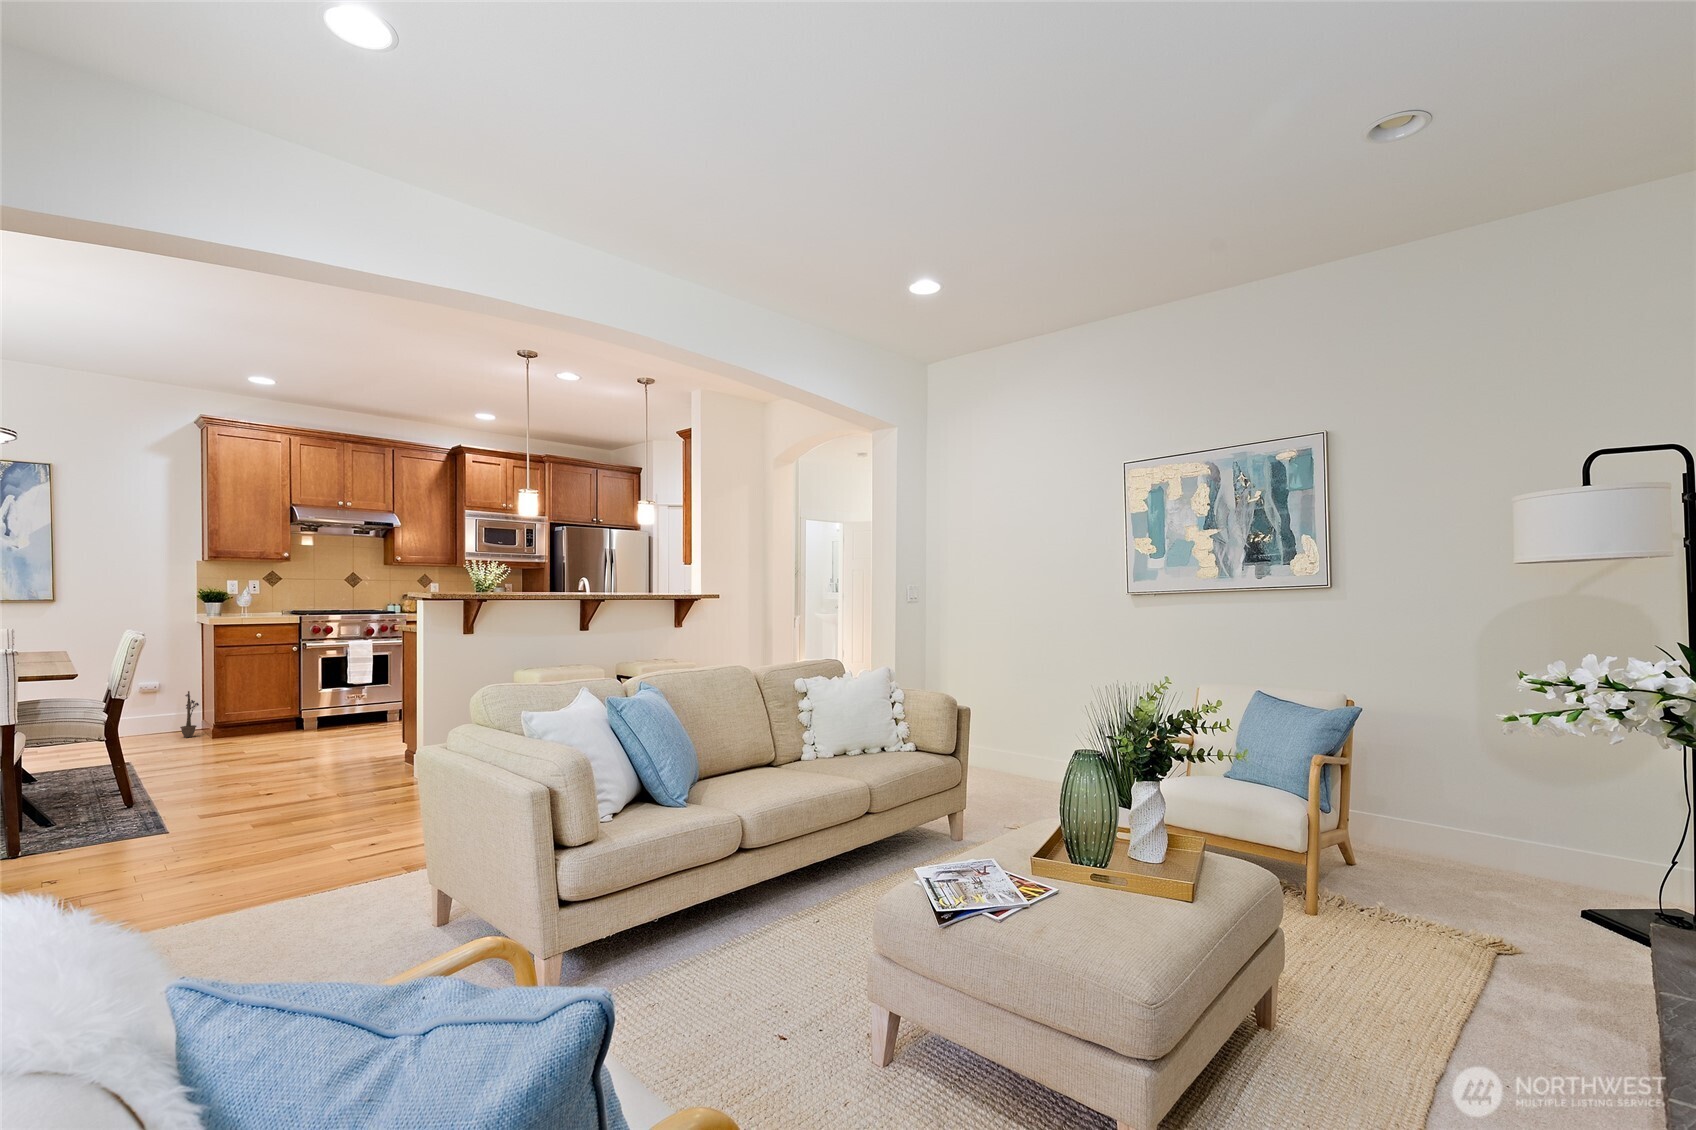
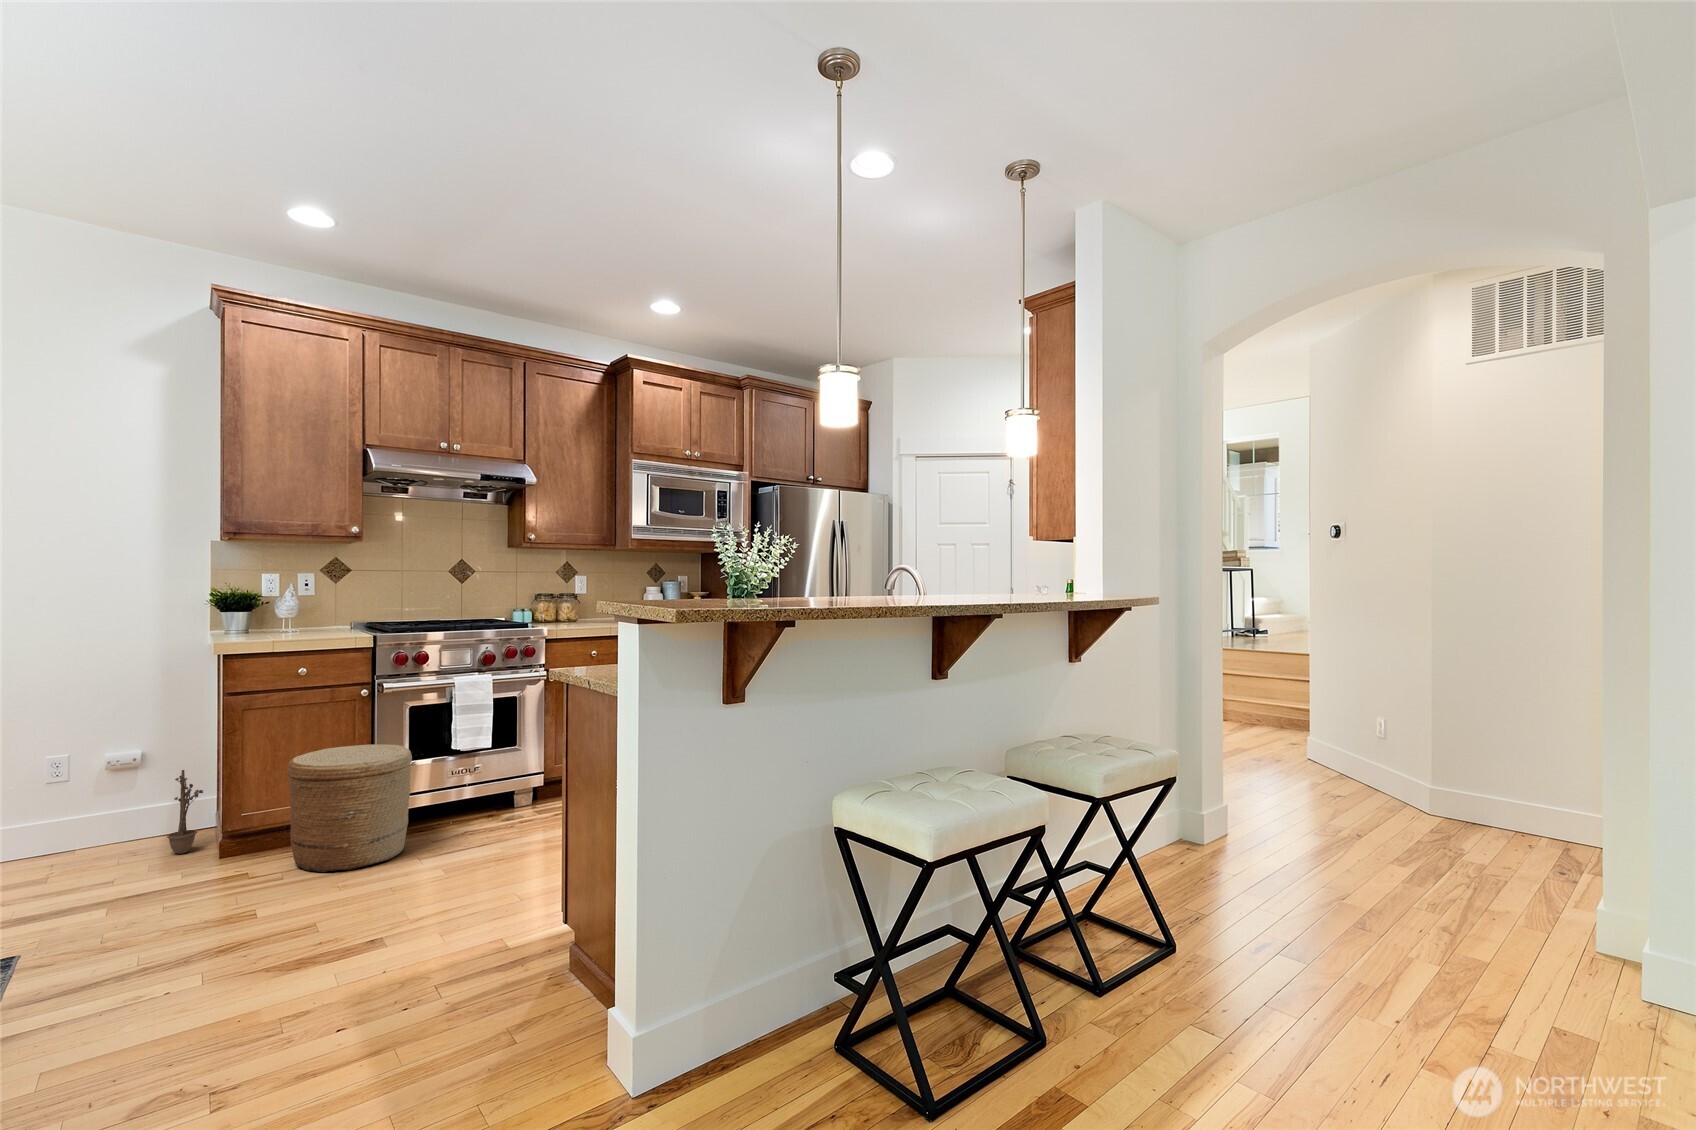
woven basket: none [253,678,324,742] -> present [287,744,412,872]

